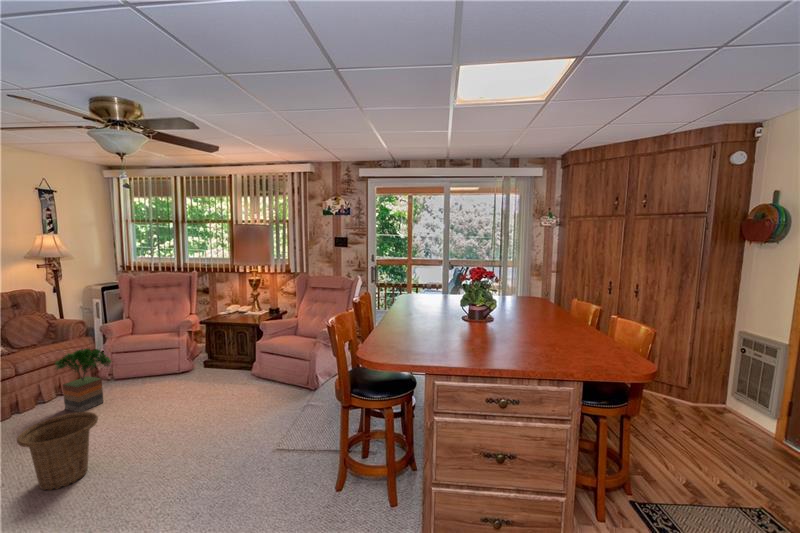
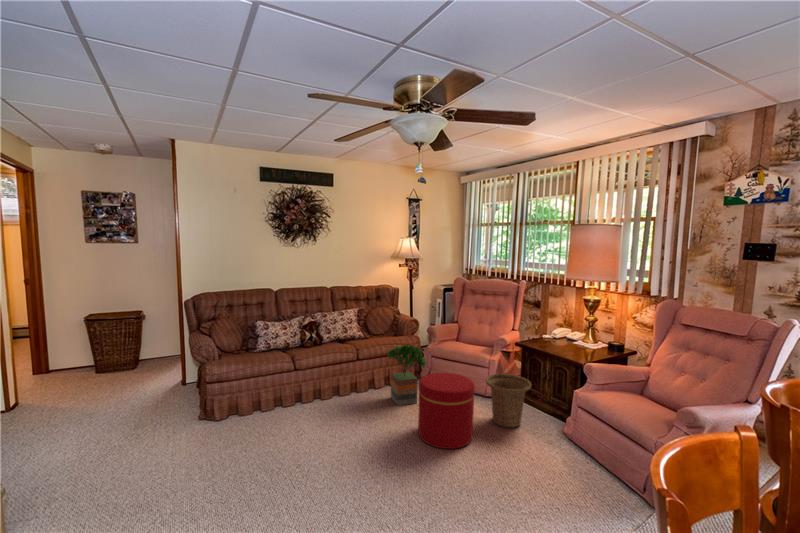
ottoman: none [116,359,178,426] -> present [418,373,475,449]
basket: present [17,412,98,490] -> present [486,374,531,428]

